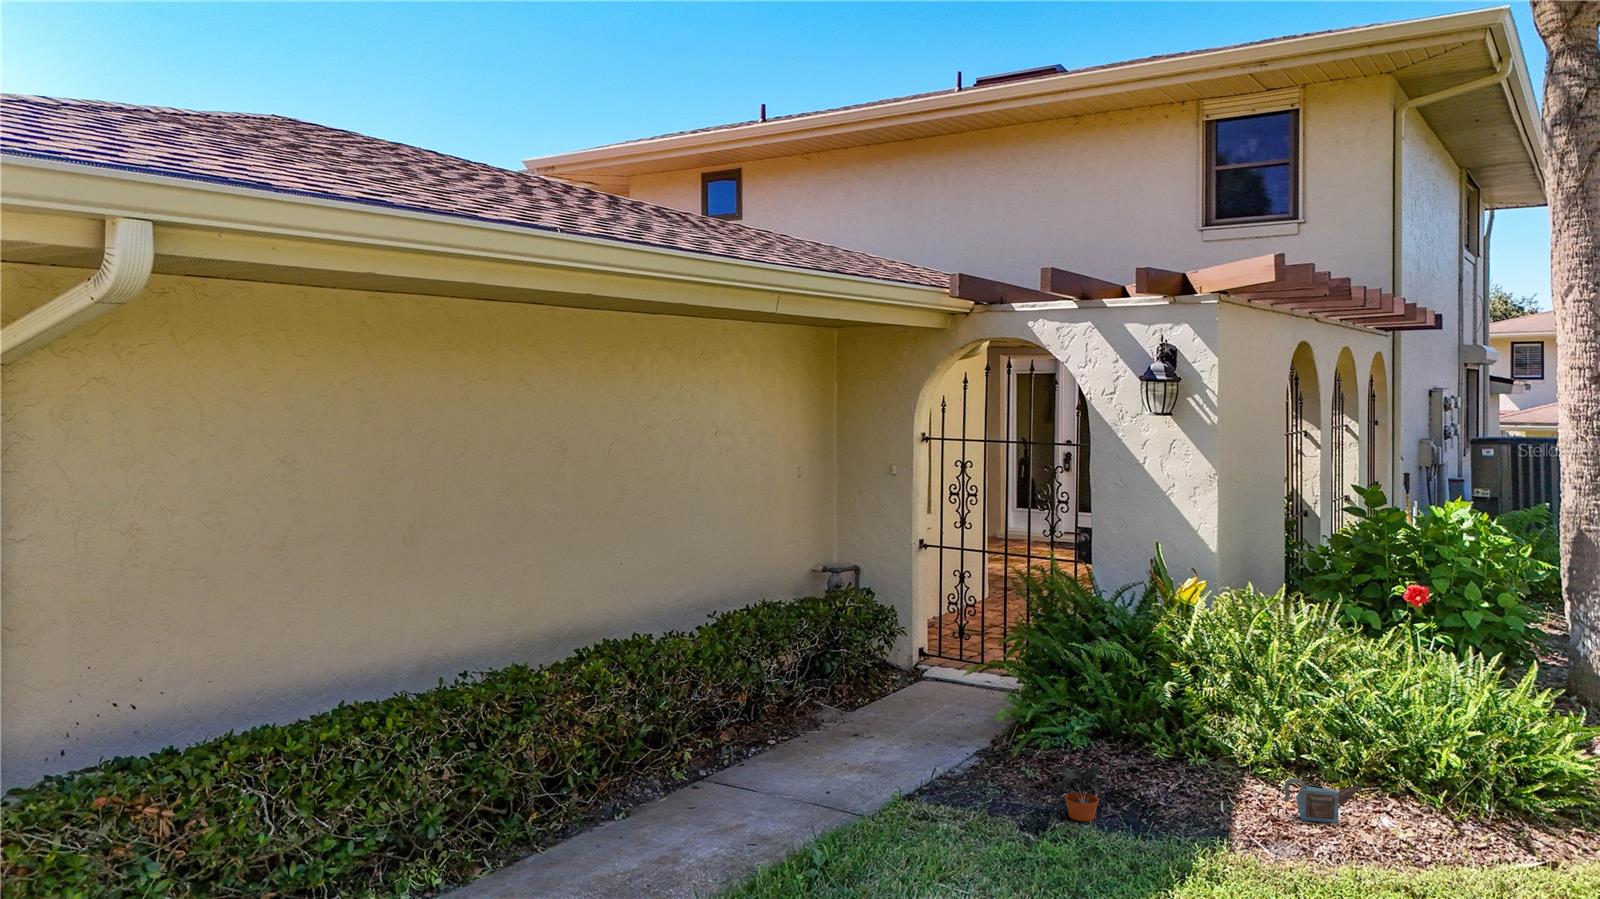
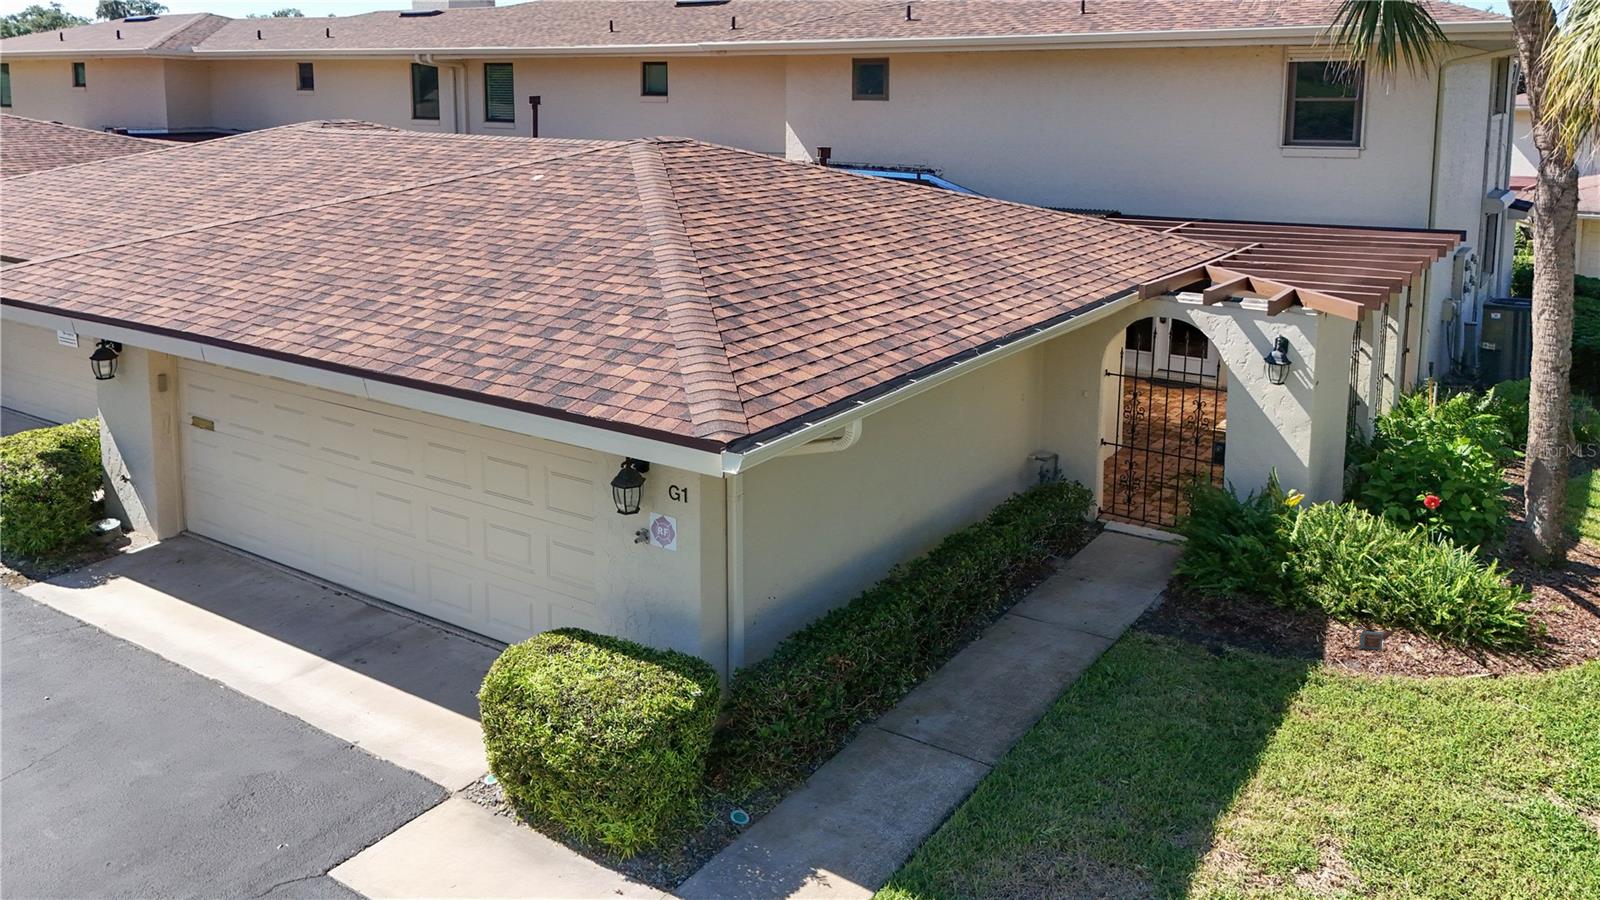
potted plant: present [1052,765,1114,821] -> none [1221,621,1259,652]

